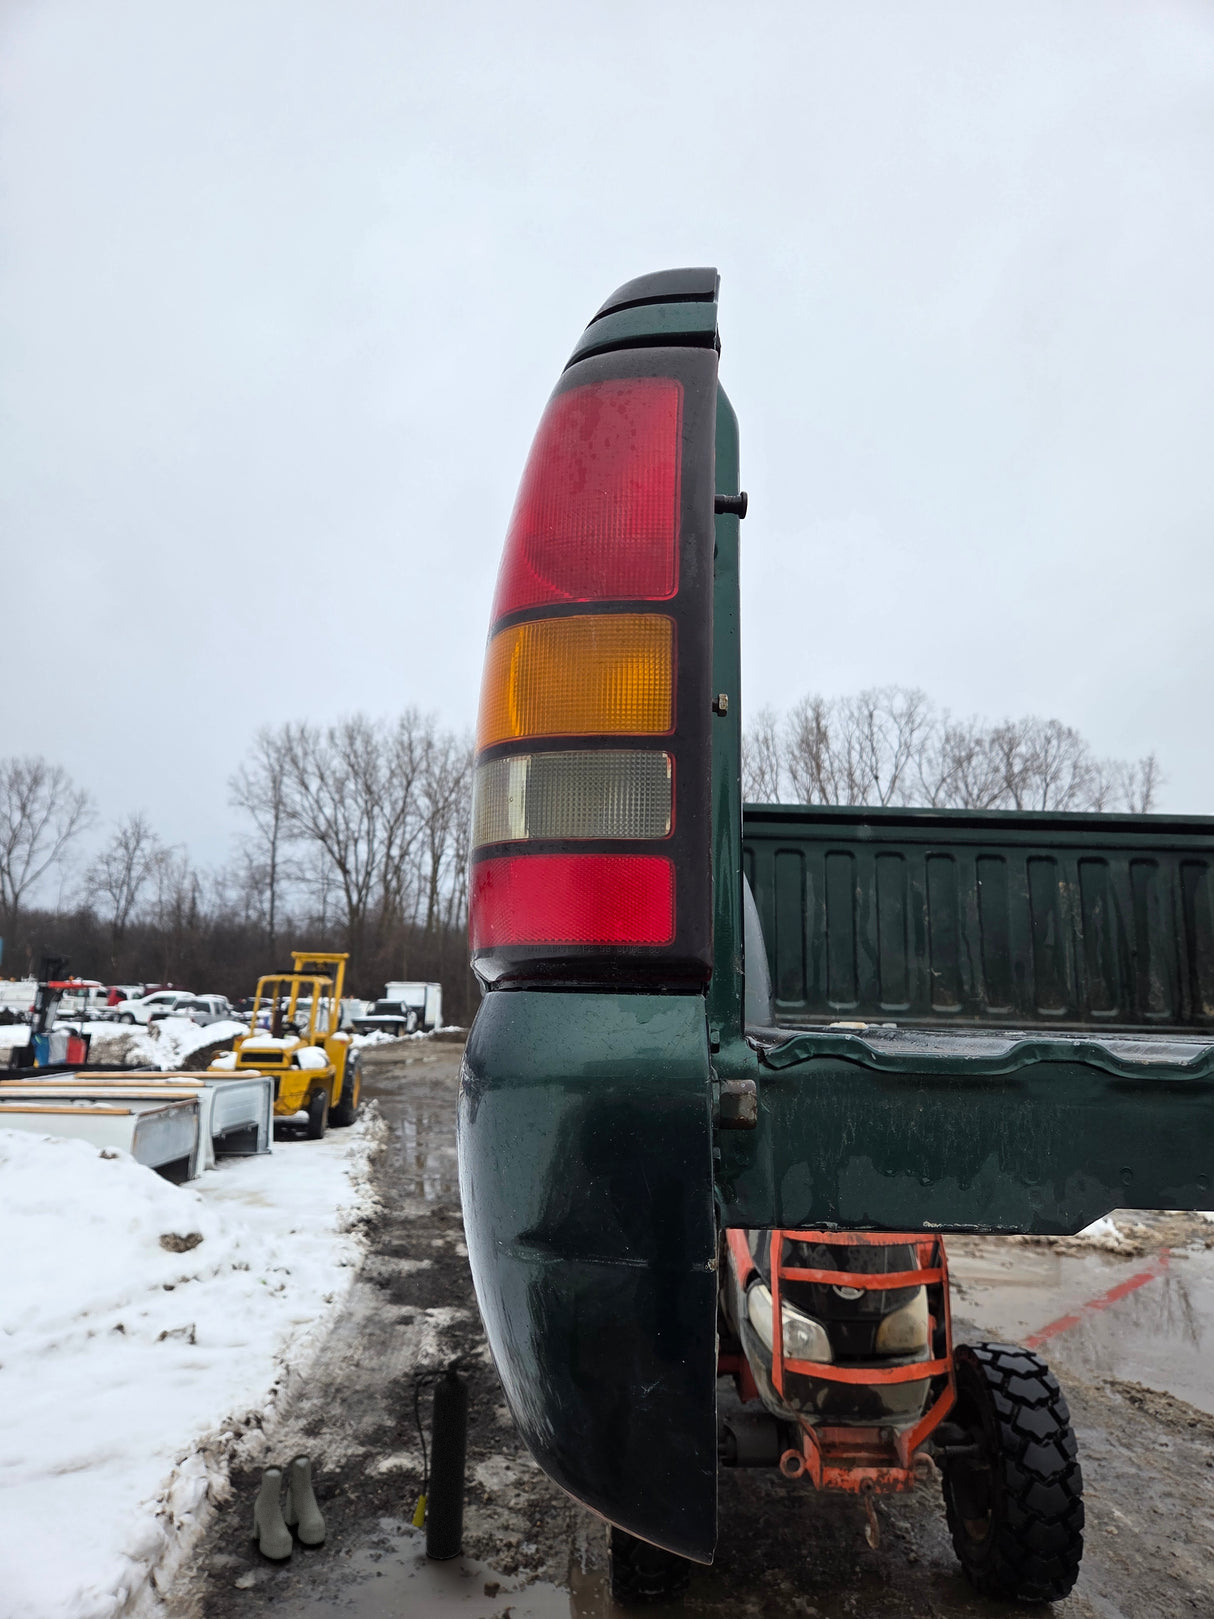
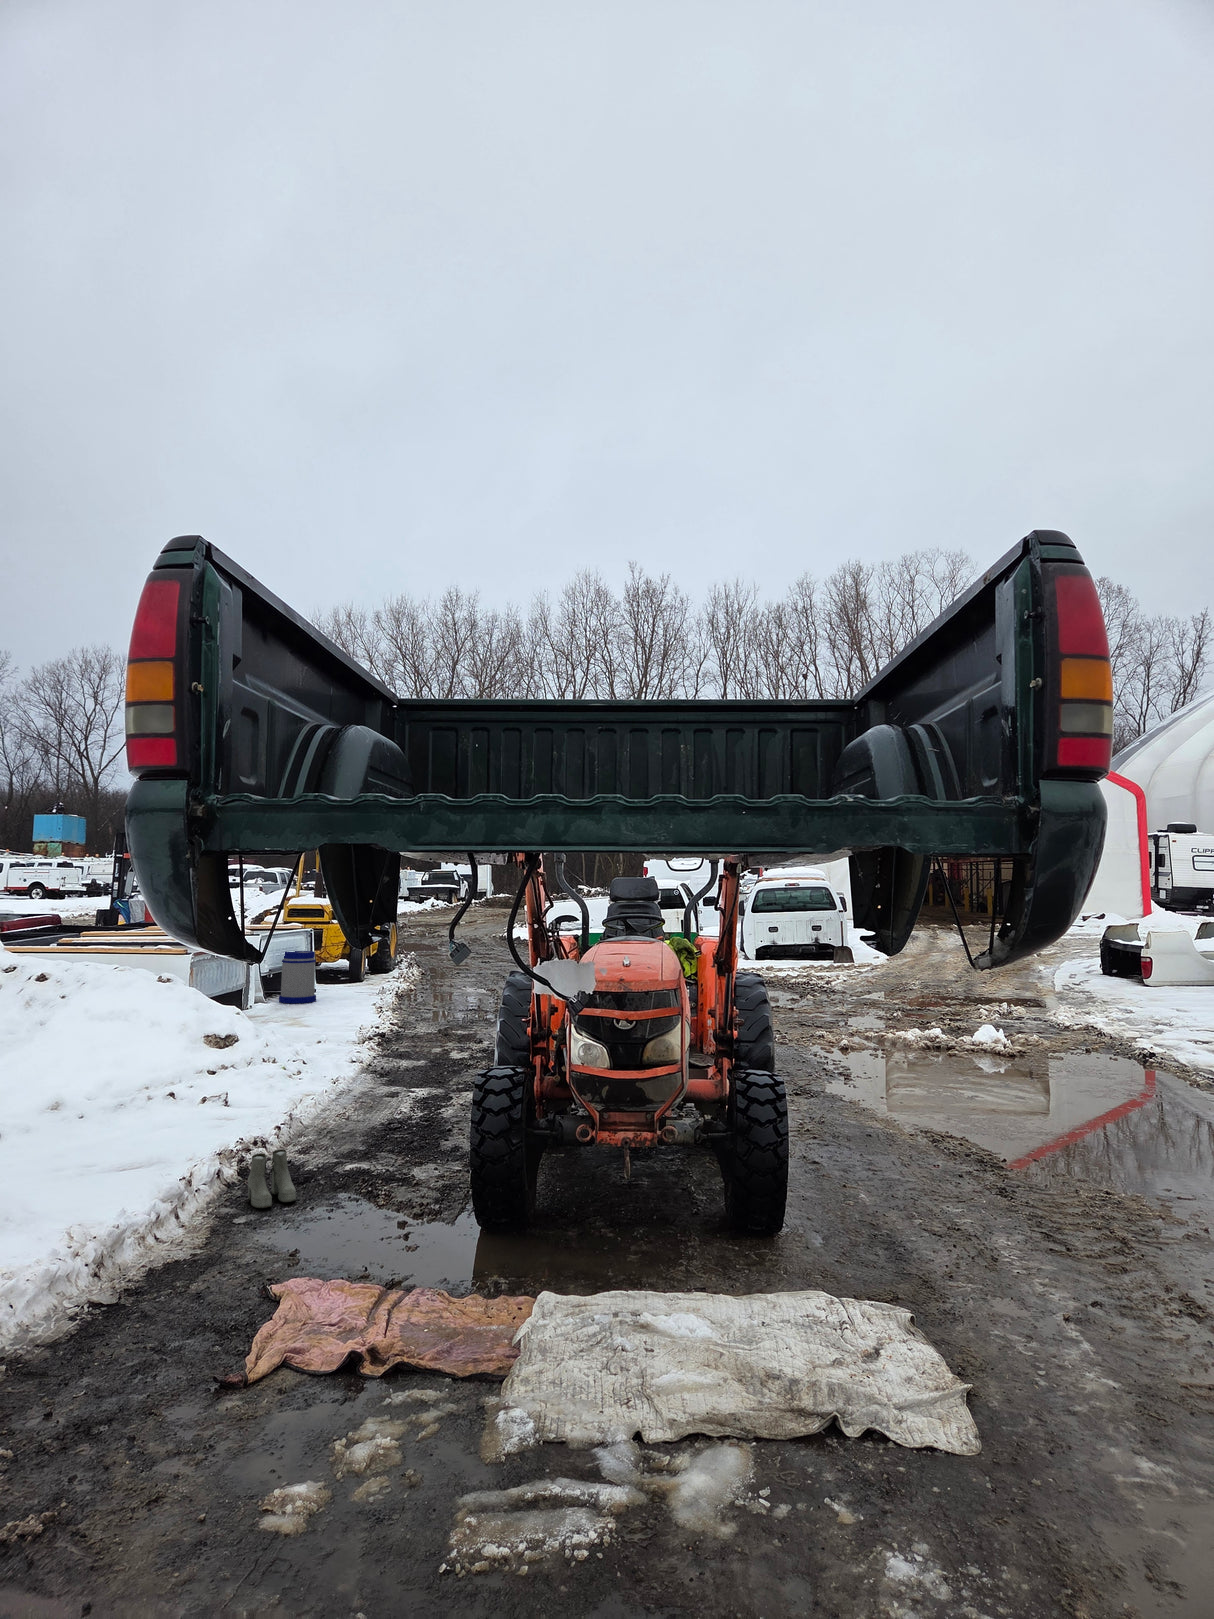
trash can: none [233,1108,279,1172] -> present [279,951,316,1004]
fire extinguisher: present [412,1352,483,1559] -> none [353,1080,402,1211]

